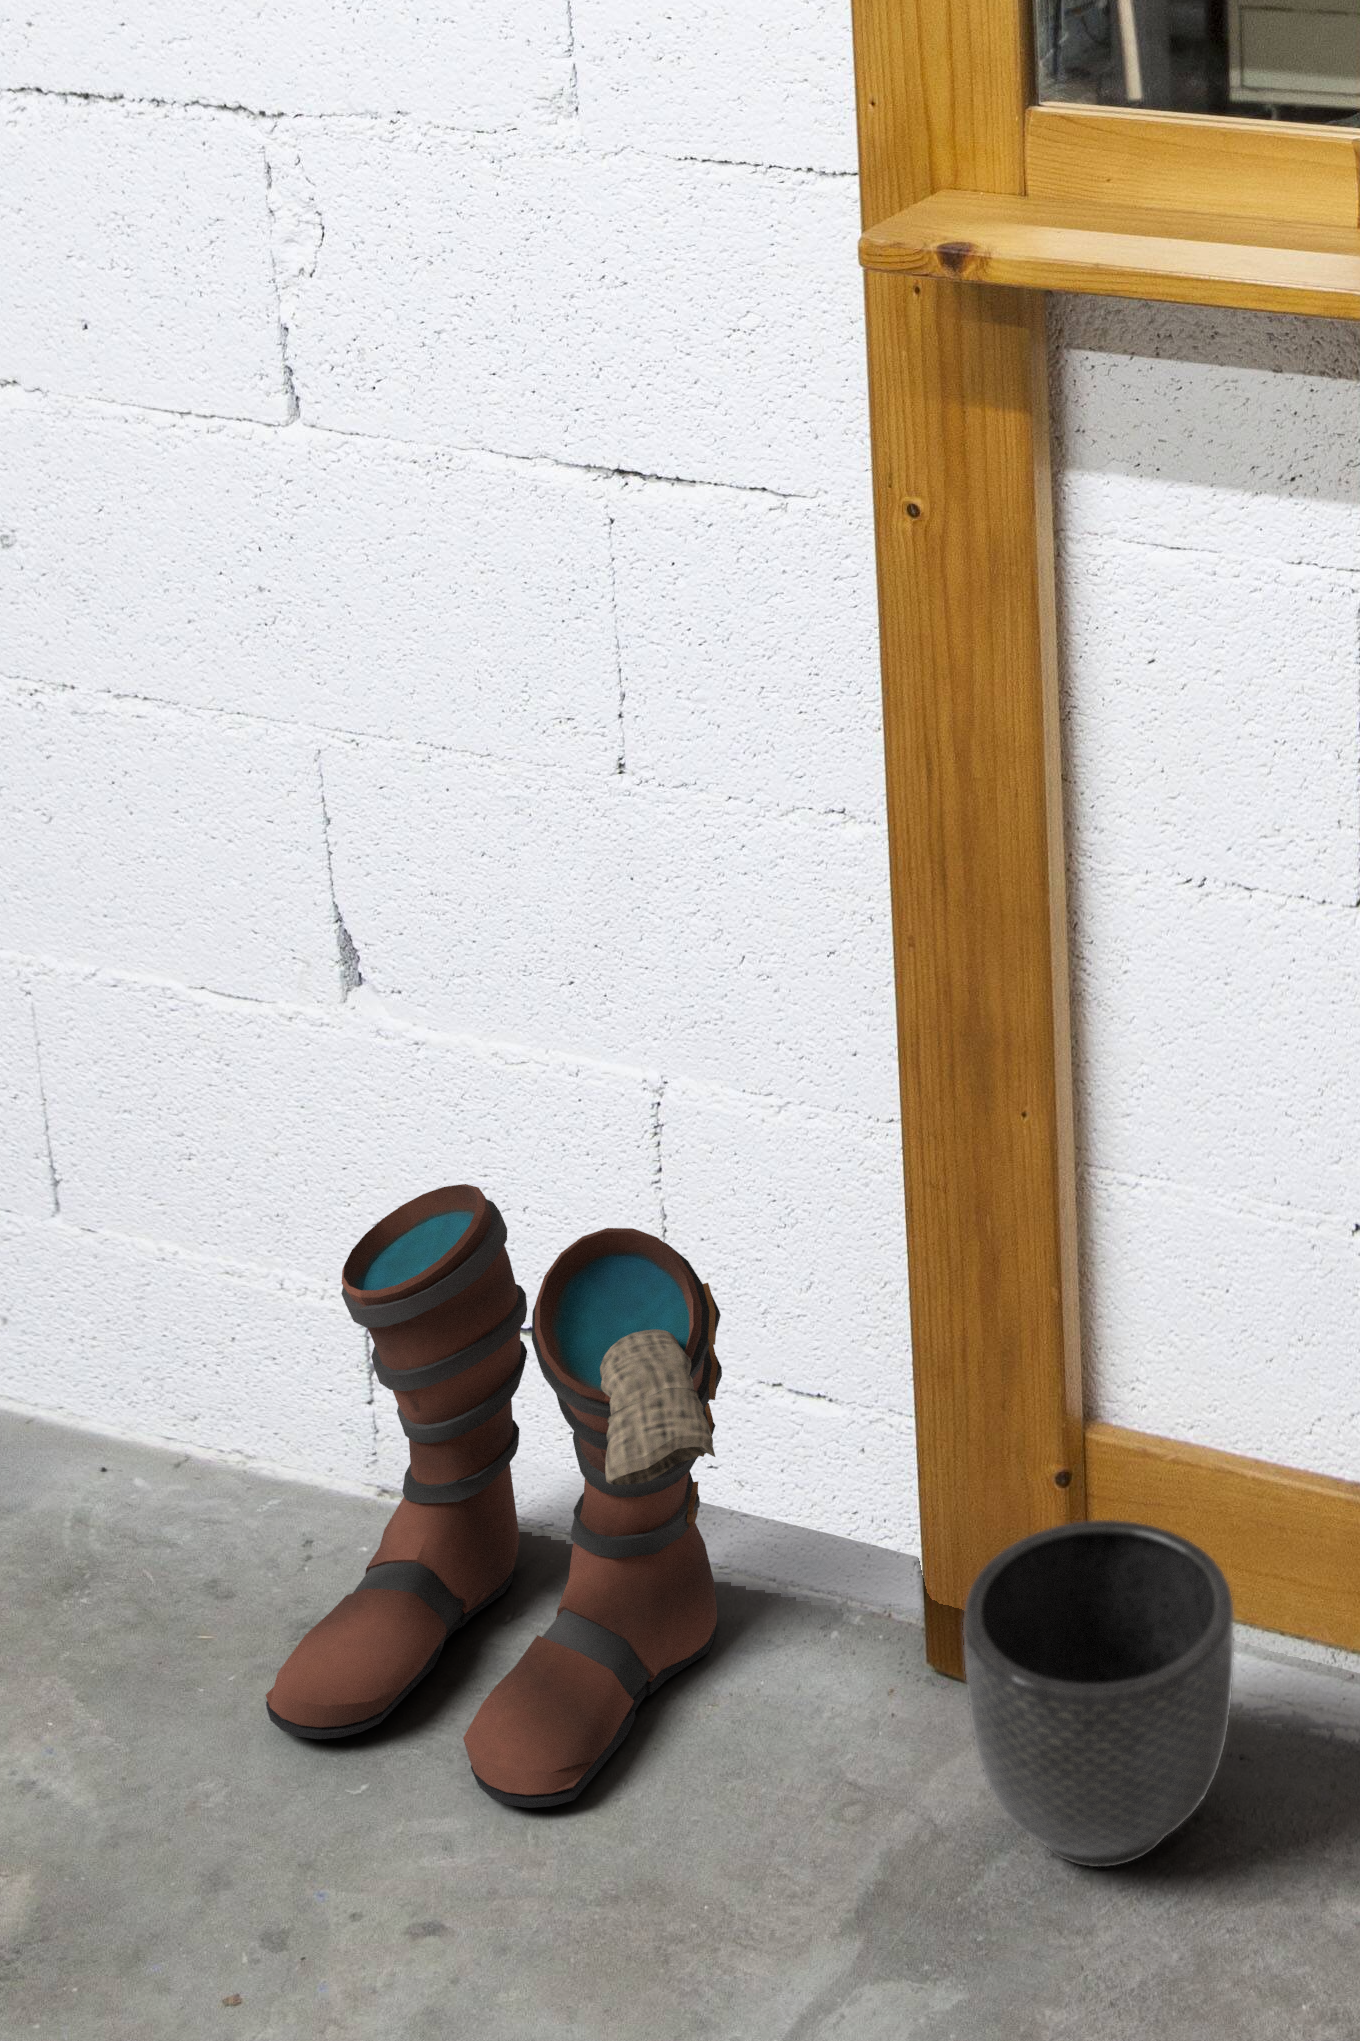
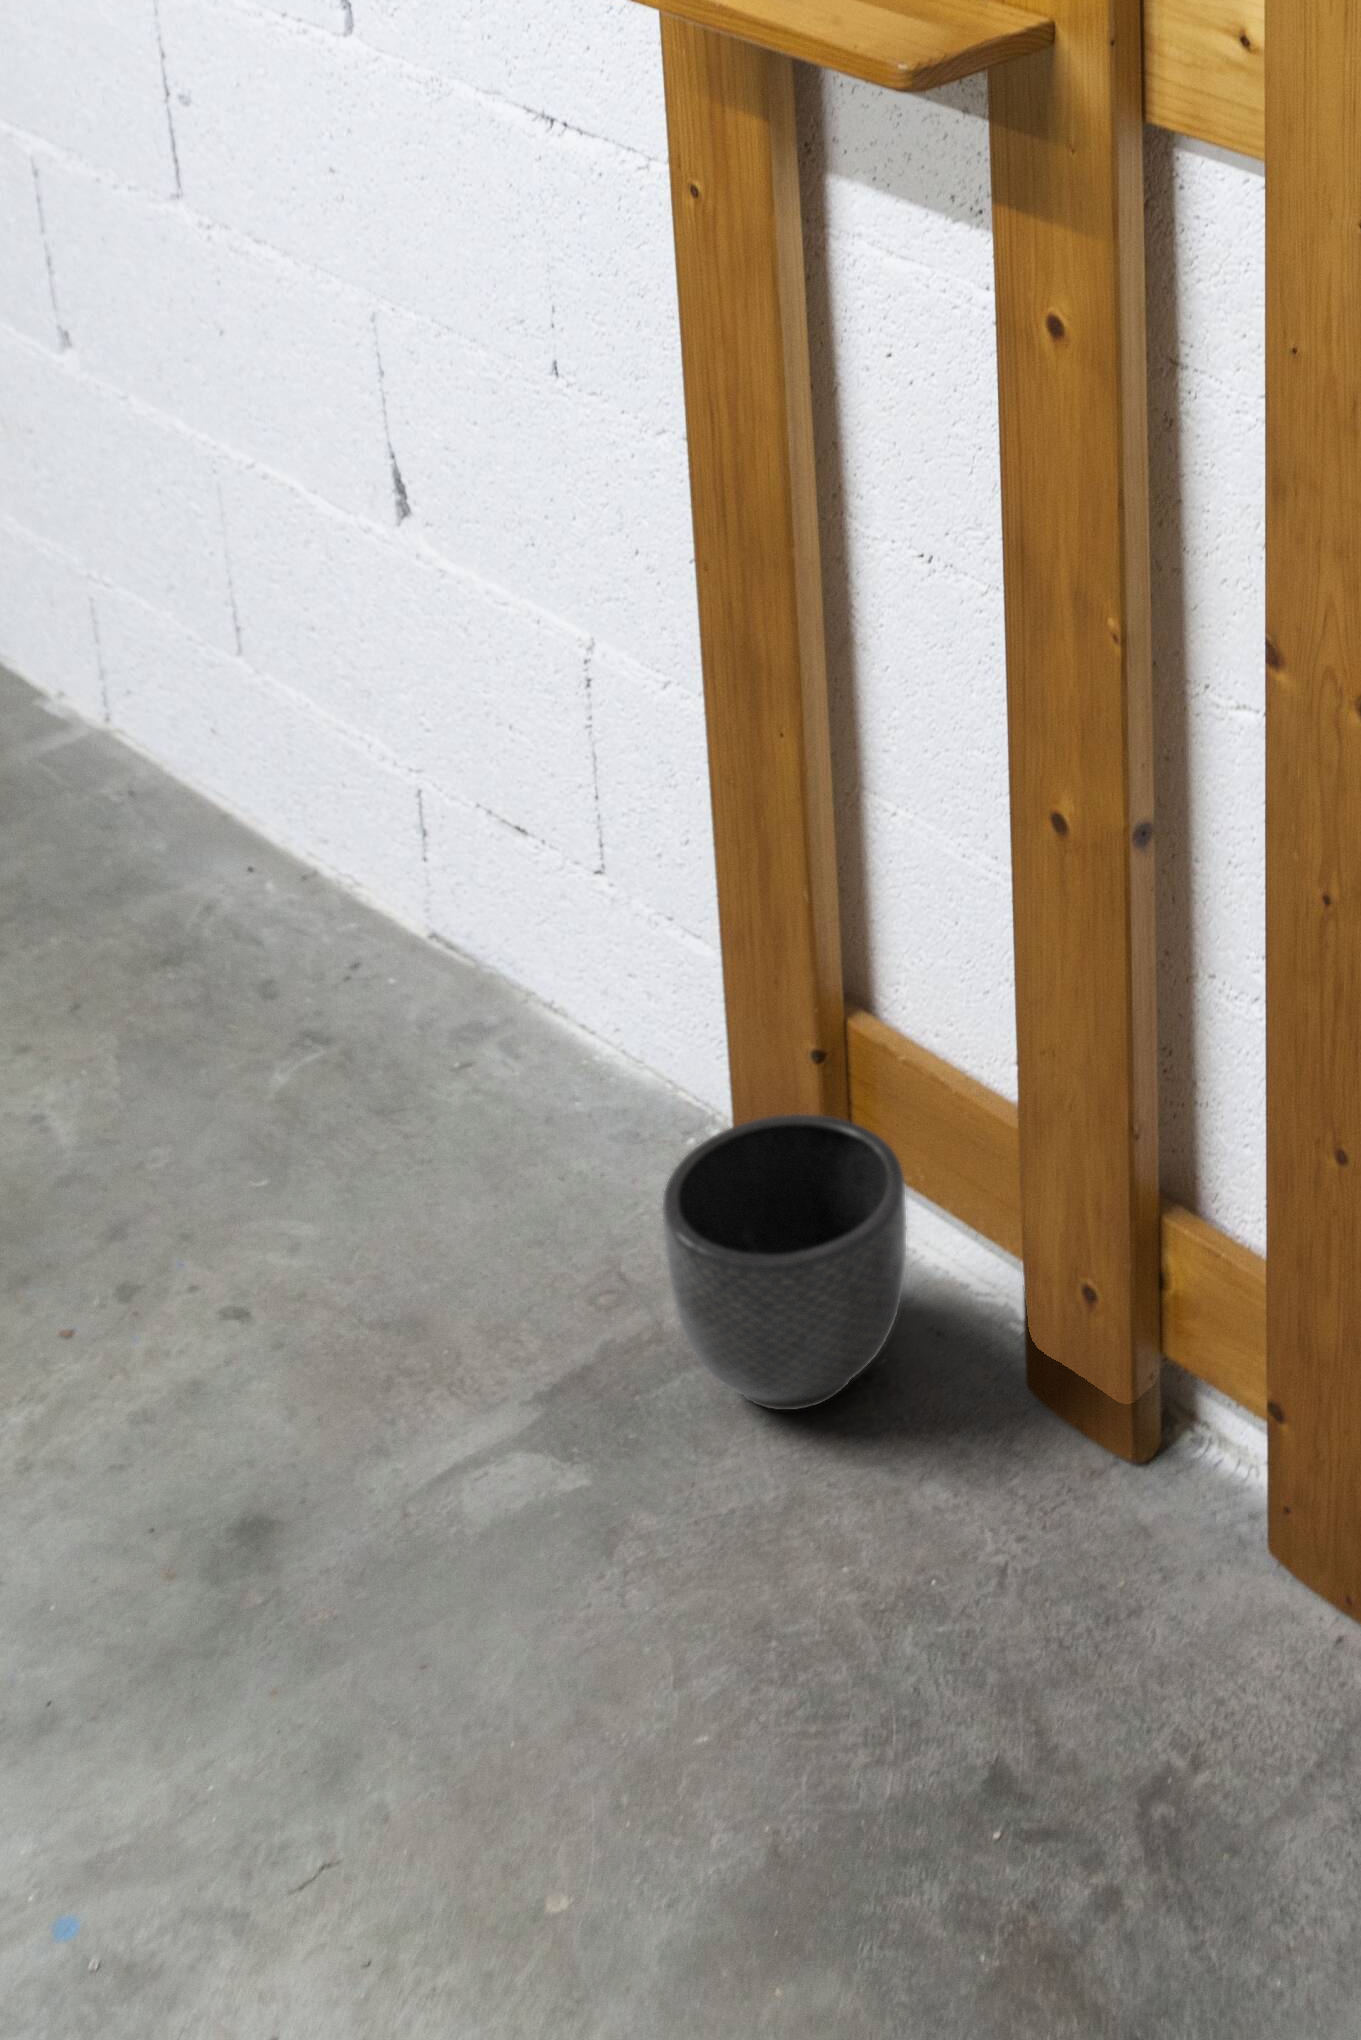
boots: present [266,1184,722,1808] -> none [222,726,601,1250]

